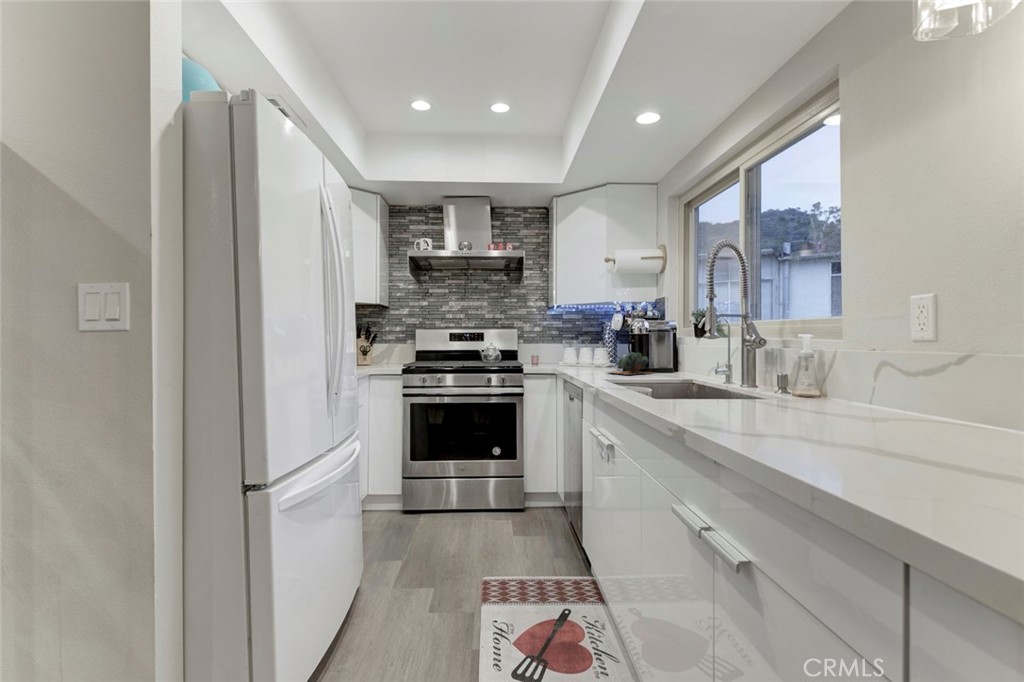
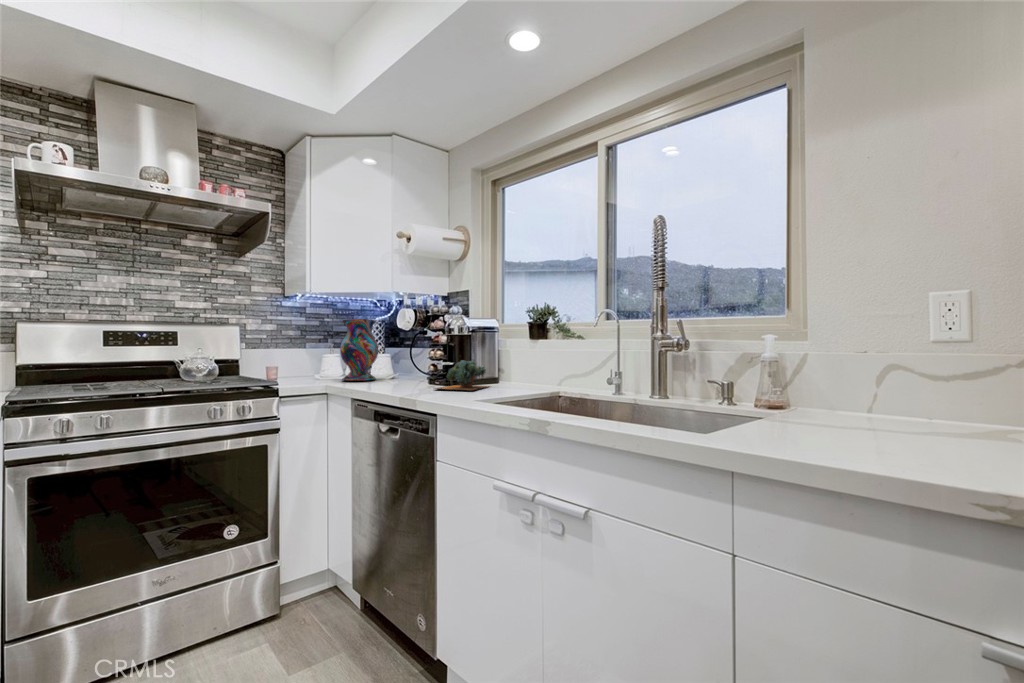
vase: none [570,322,596,366] -> present [340,319,378,381]

